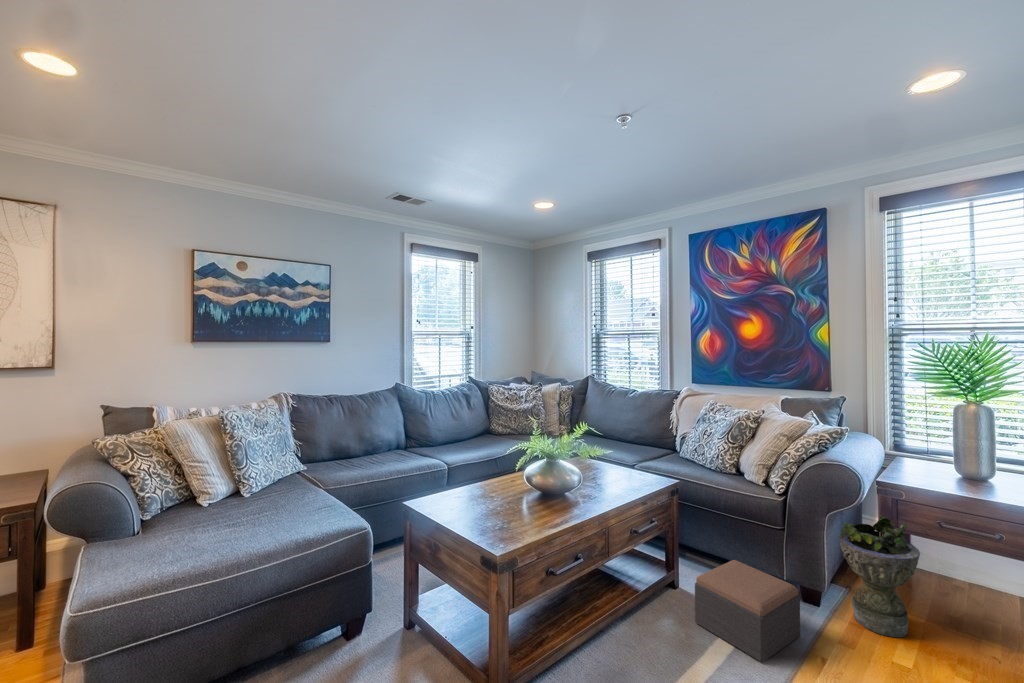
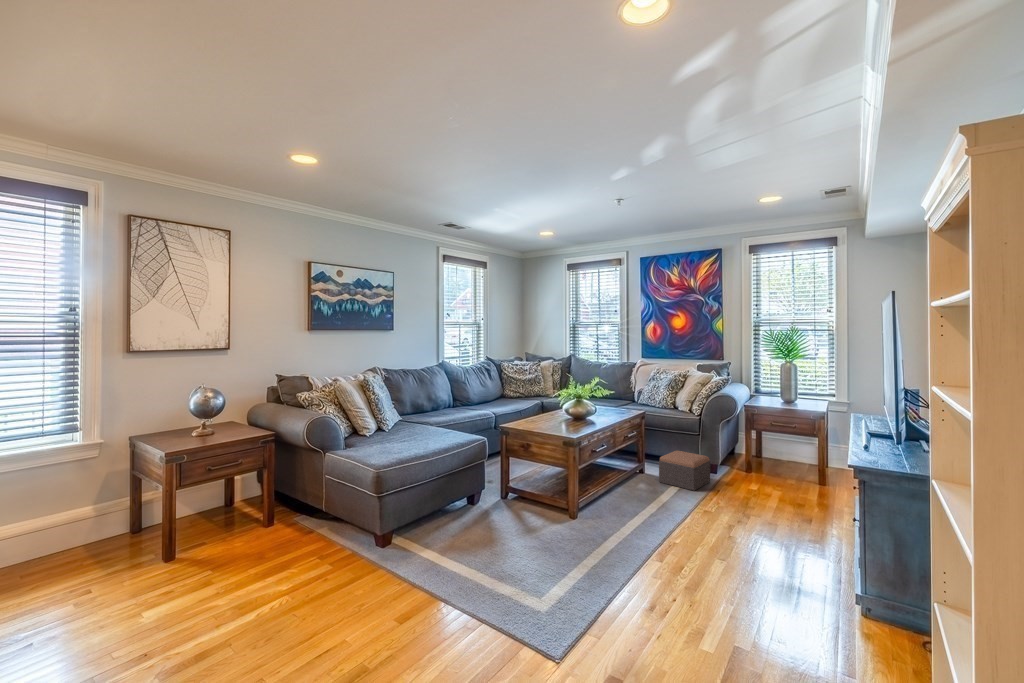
planter: present [839,515,920,638] -> none [728,421,764,479]

